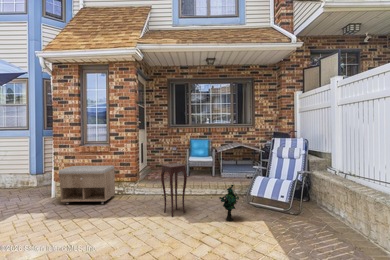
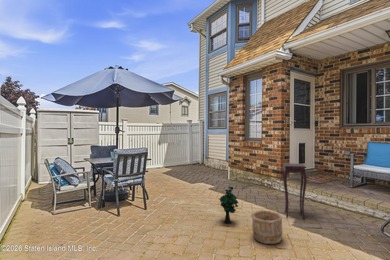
storage bench: present [59,166,115,204] -> none [223,157,264,191]
decorative plant: present [220,185,239,221] -> present [219,187,238,224]
wooden bucket: none [170,213,200,247] -> present [252,211,283,244]

